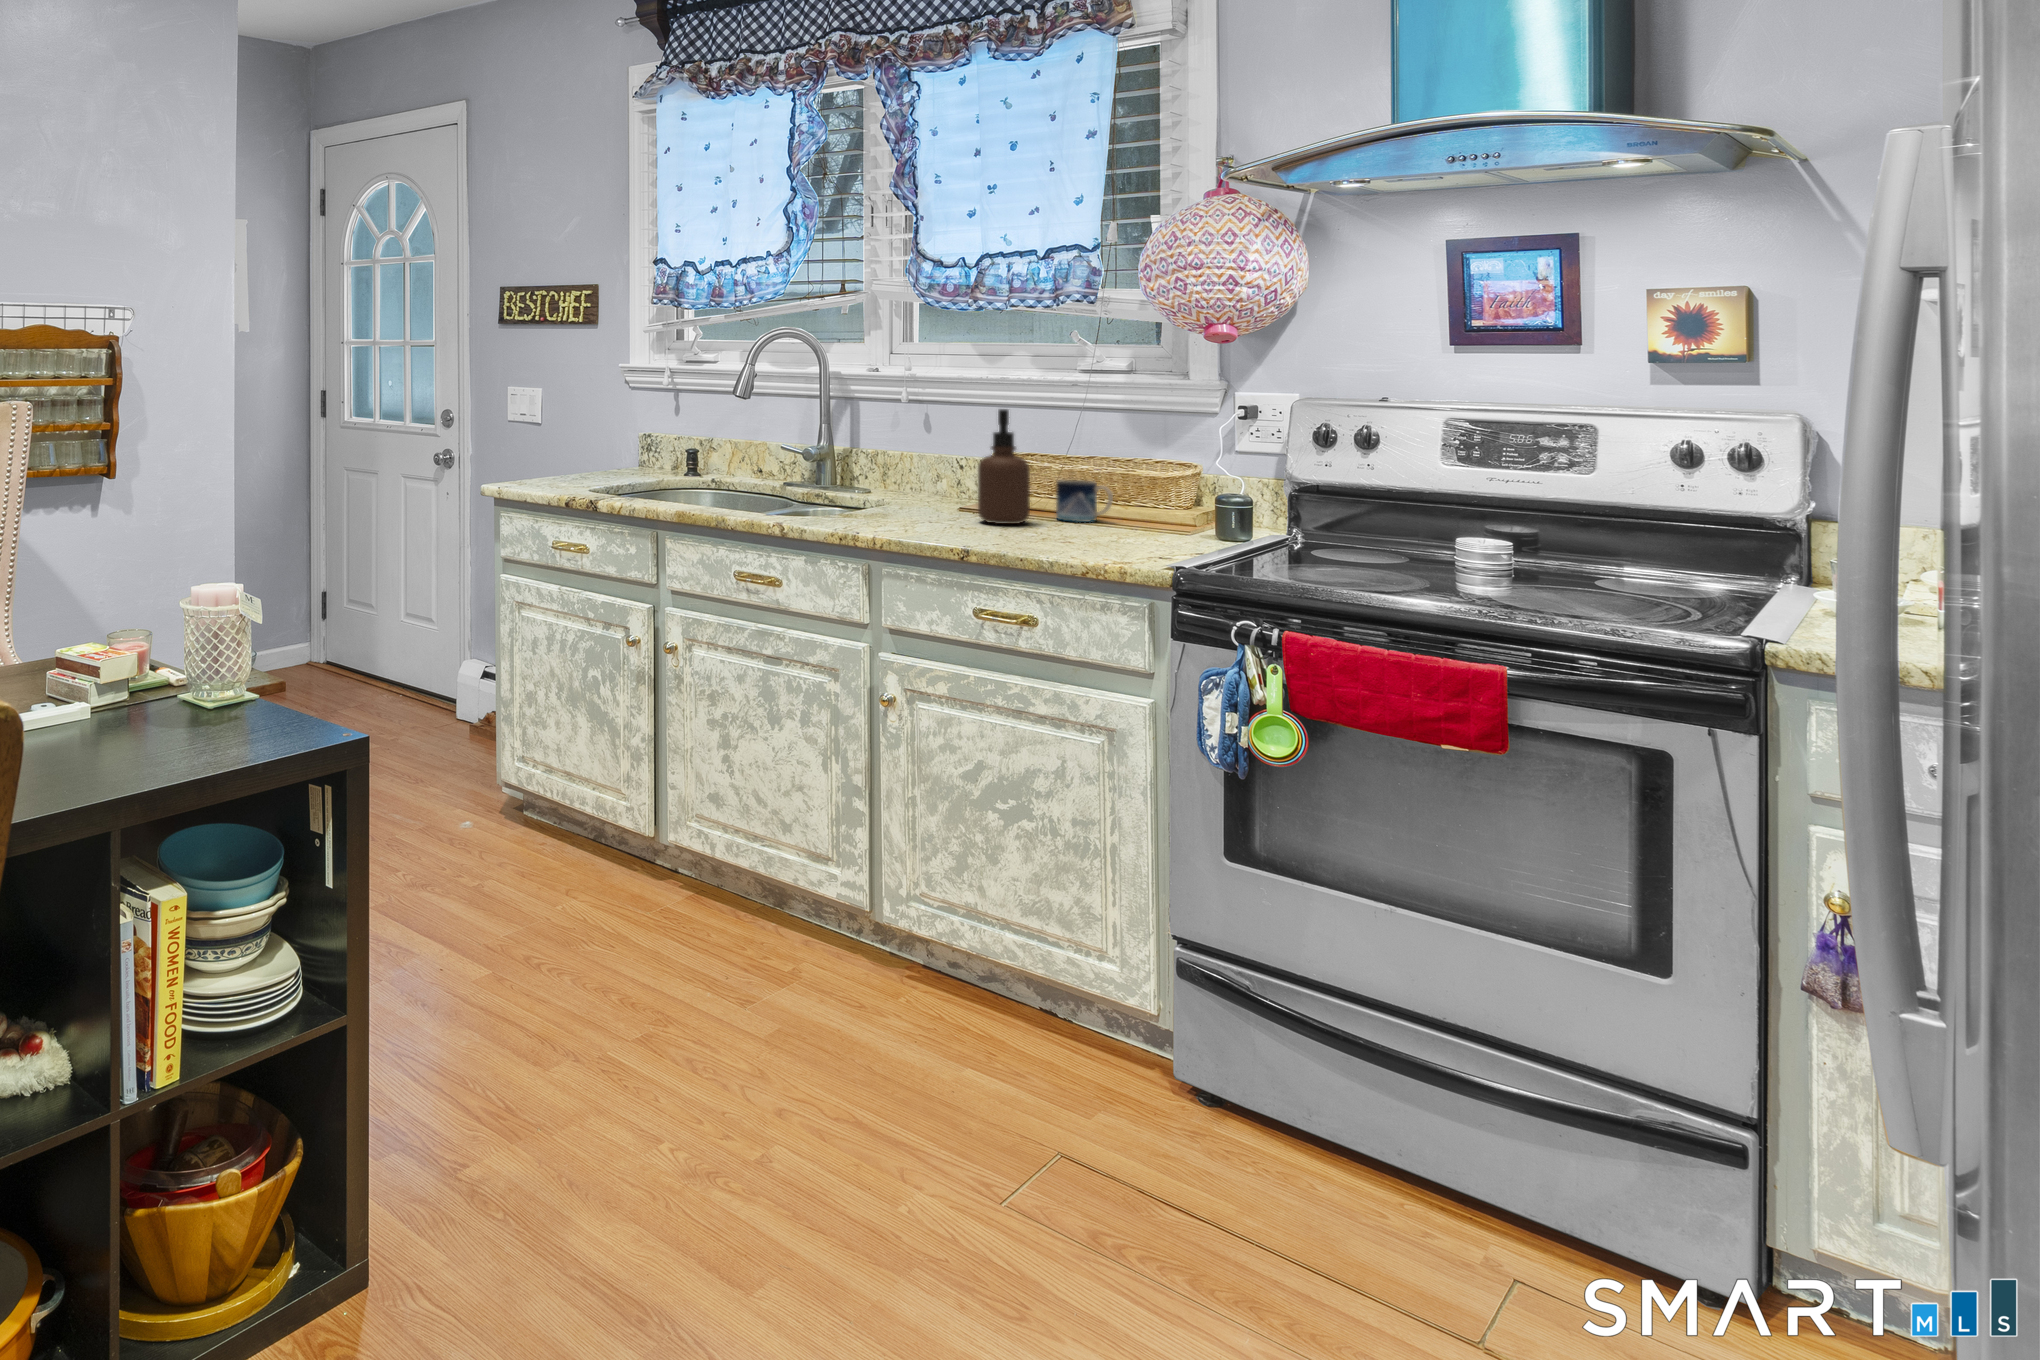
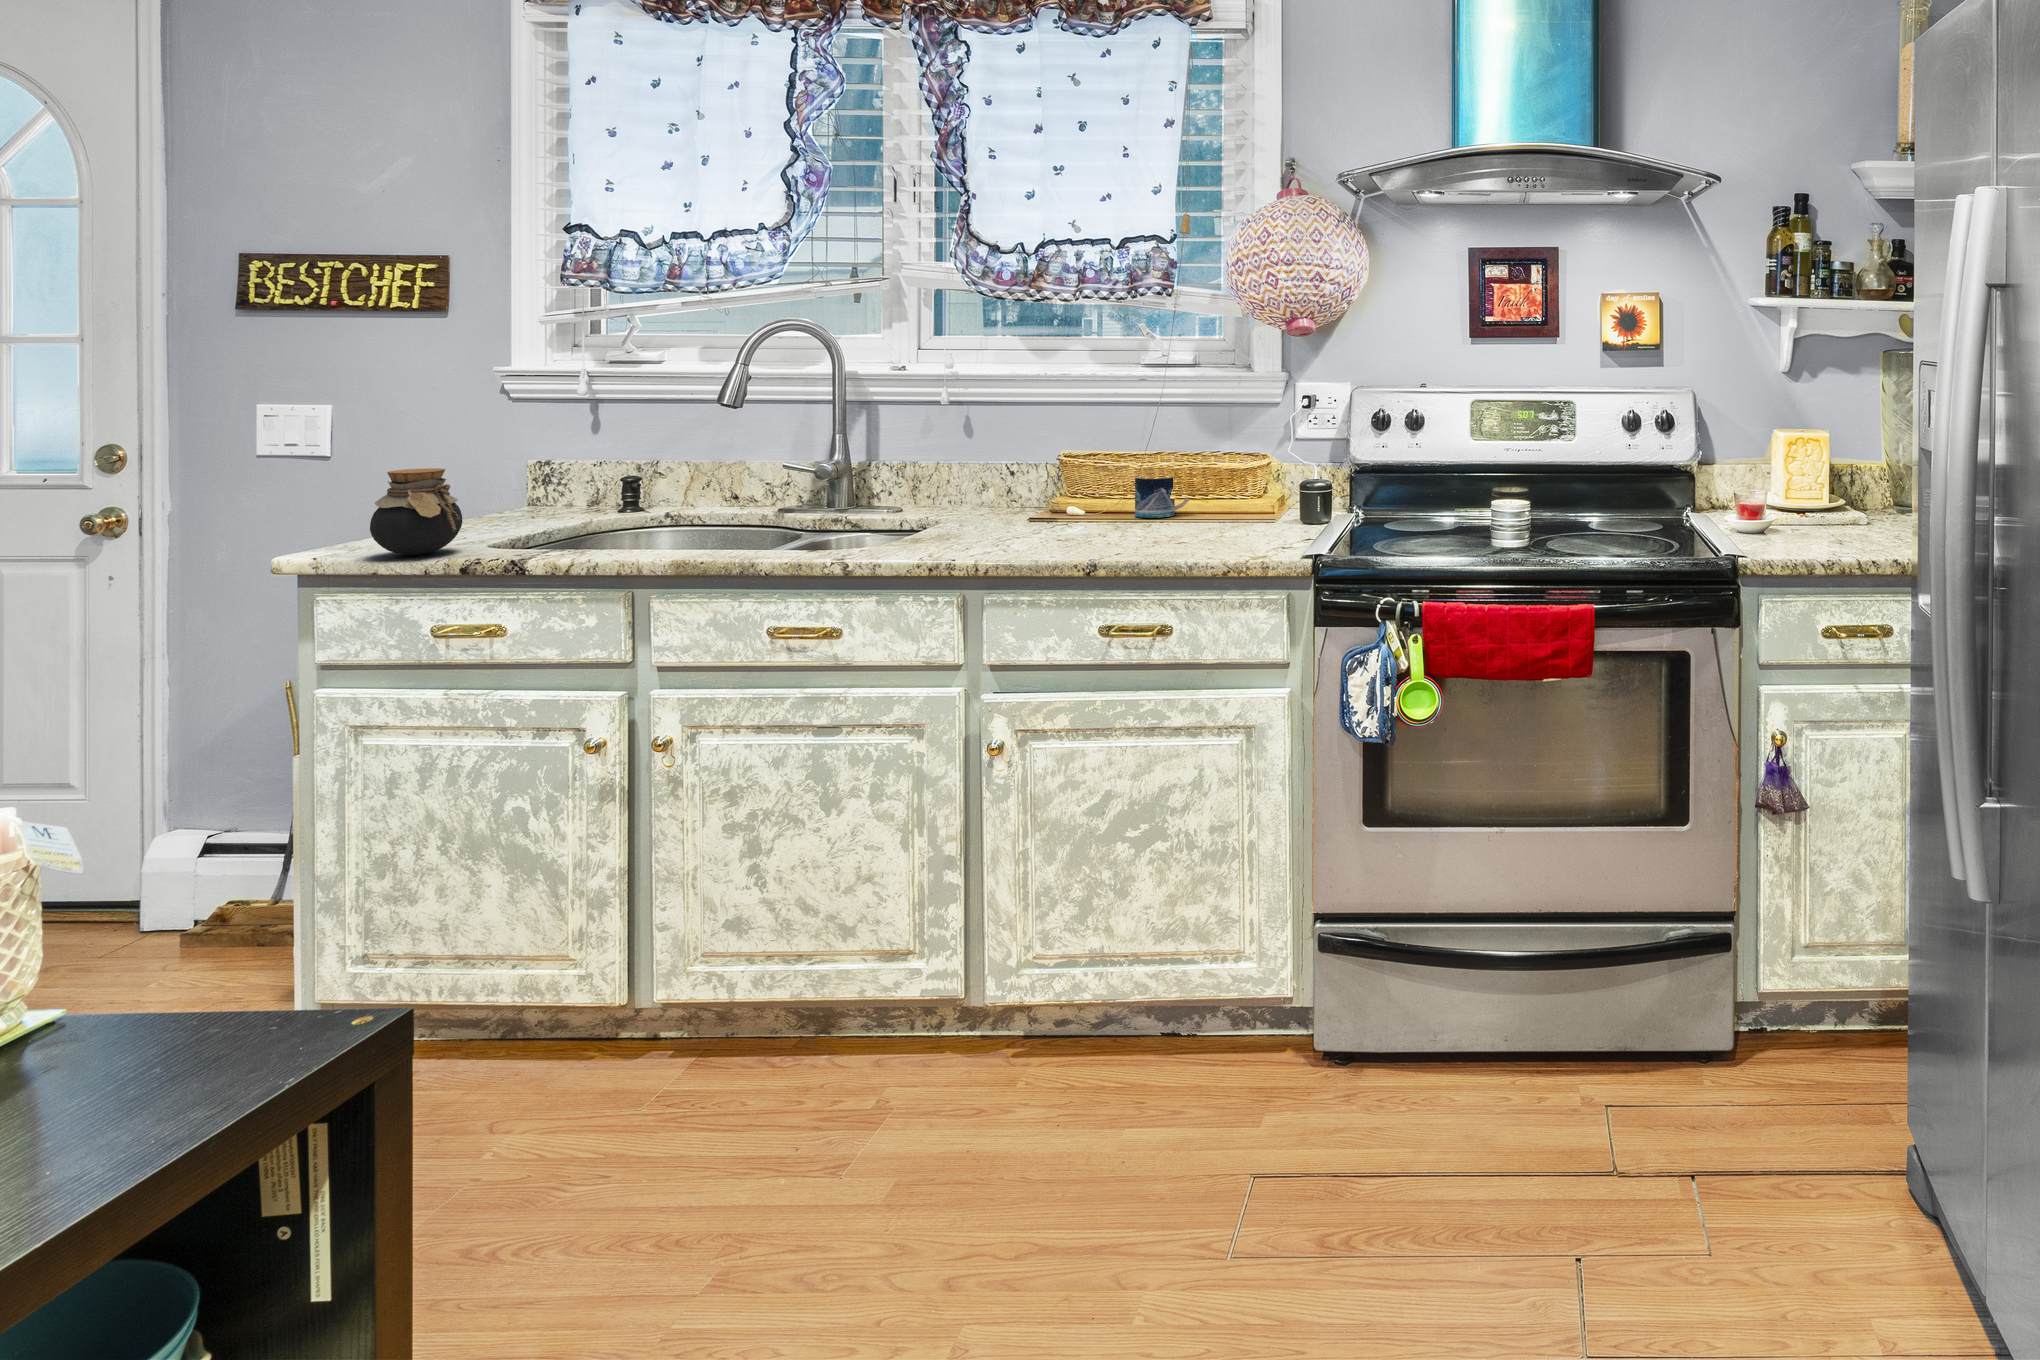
soap dispenser: present [978,409,1030,524] -> none [1063,406,1119,529]
jar: none [526,435,575,494] -> present [370,468,462,555]

